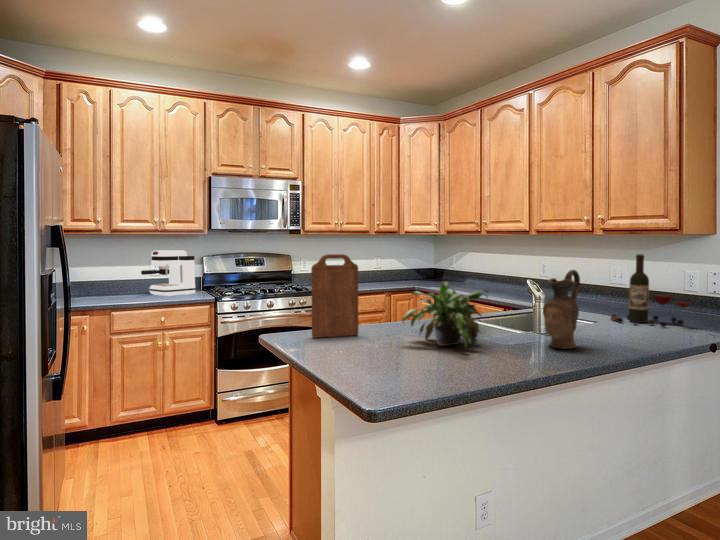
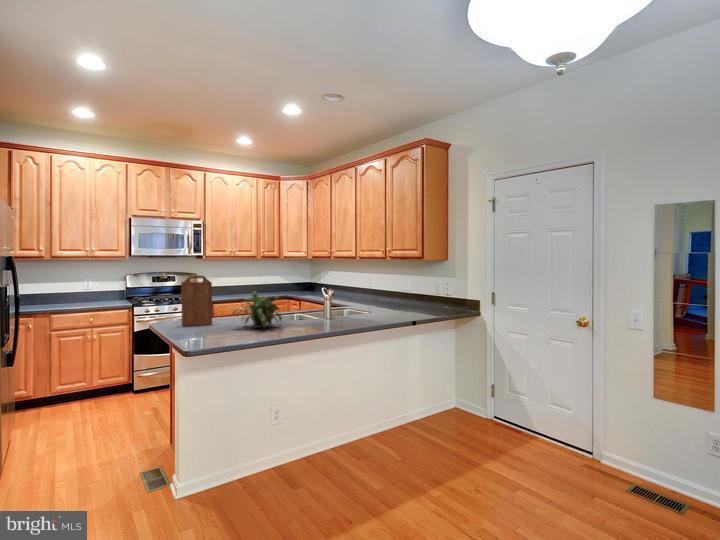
coffee maker: present [141,250,195,297] -> none [76,270,119,304]
wine bottle: present [611,254,691,327] -> none [380,274,418,317]
ceramic pitcher: present [543,270,580,349] -> none [314,284,335,328]

